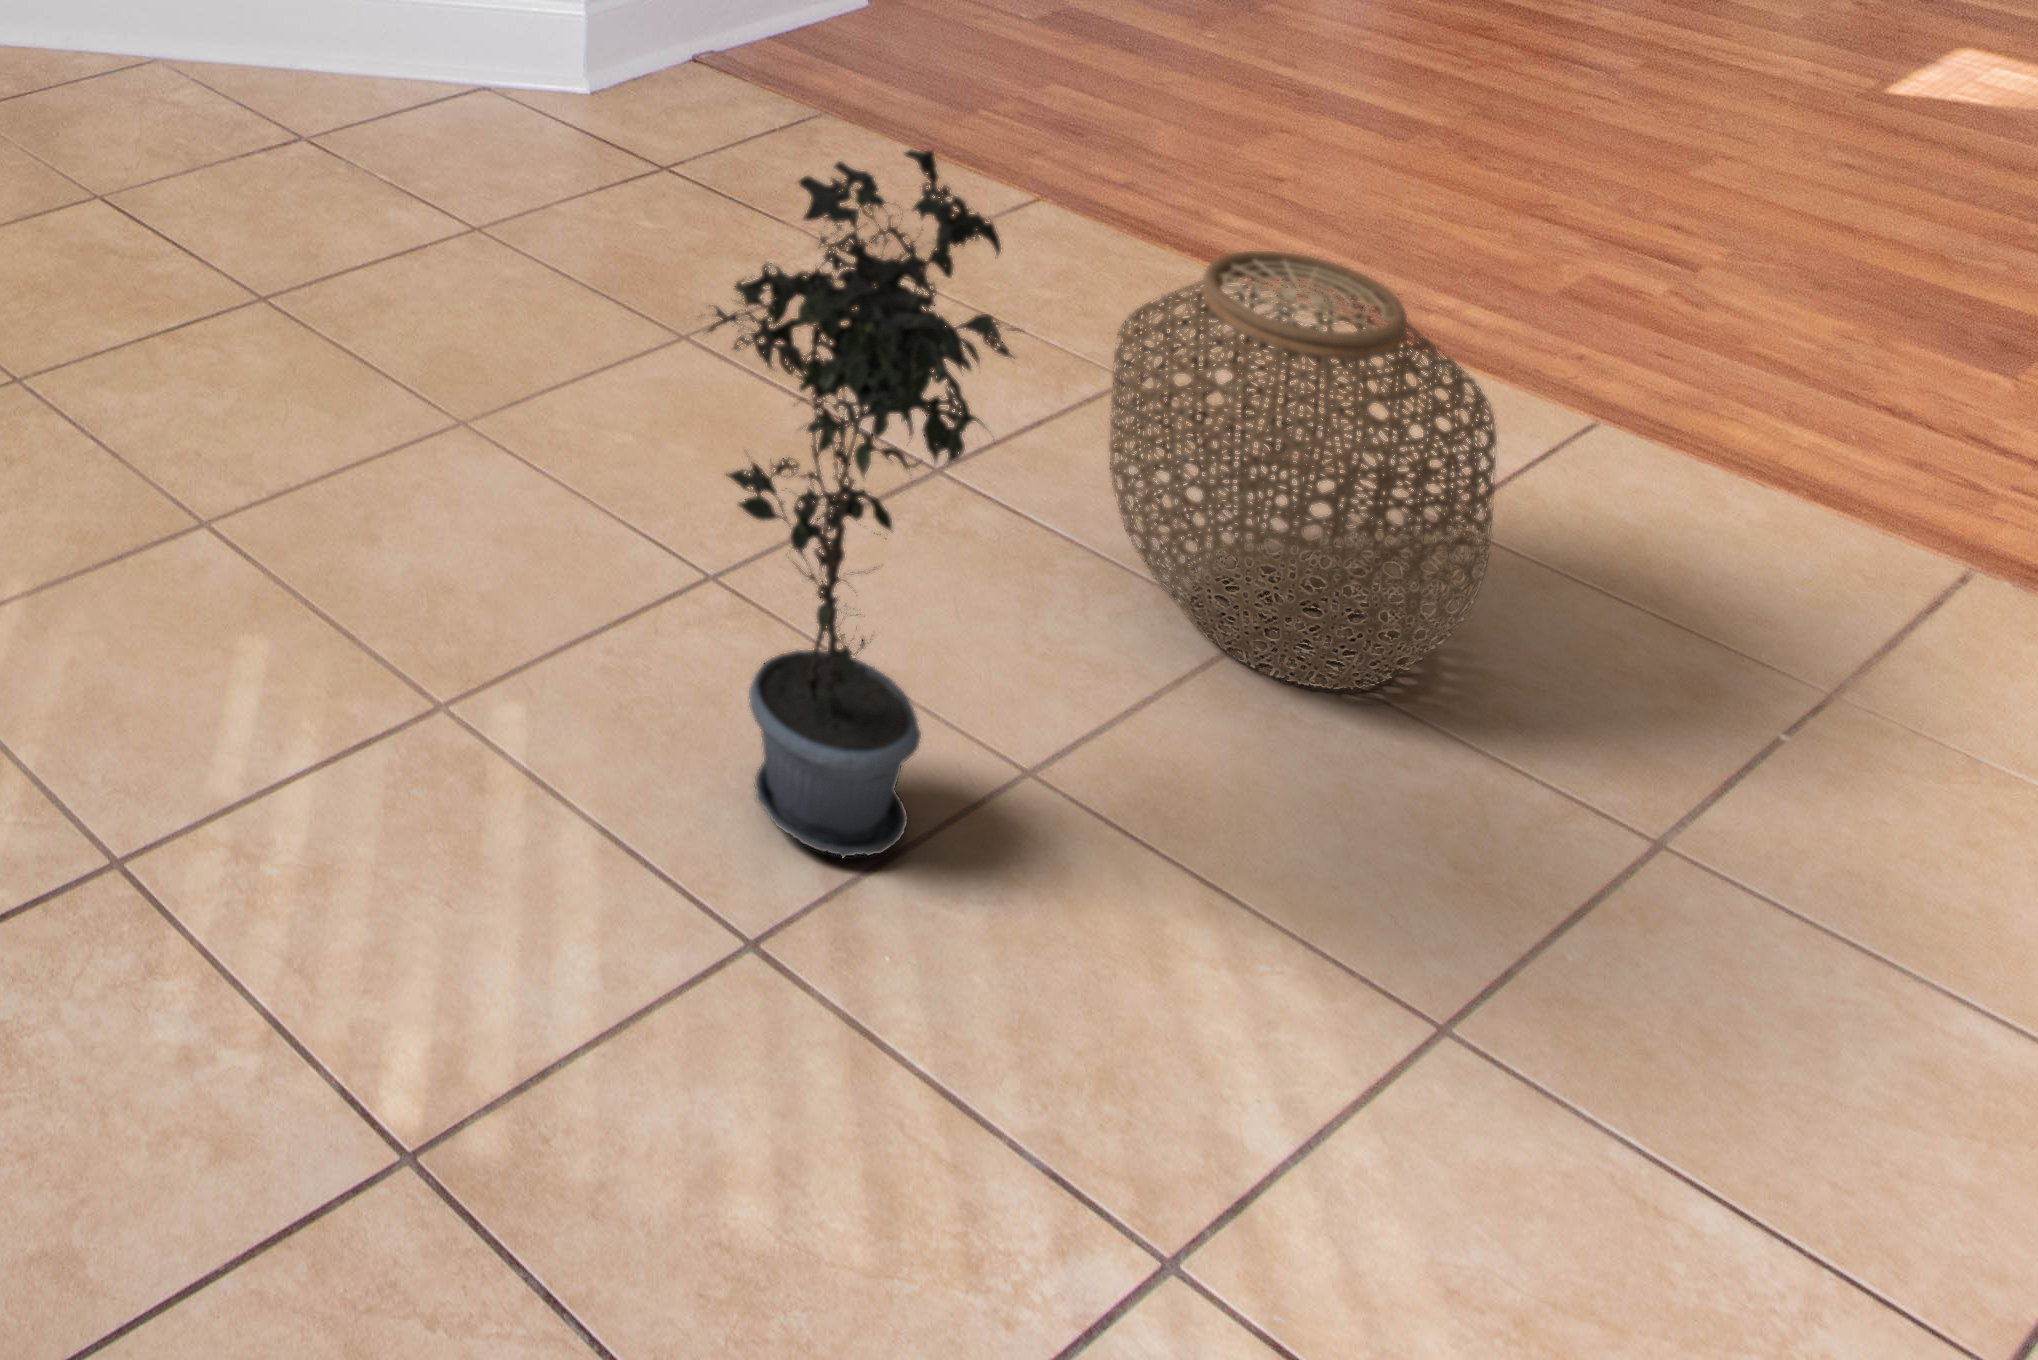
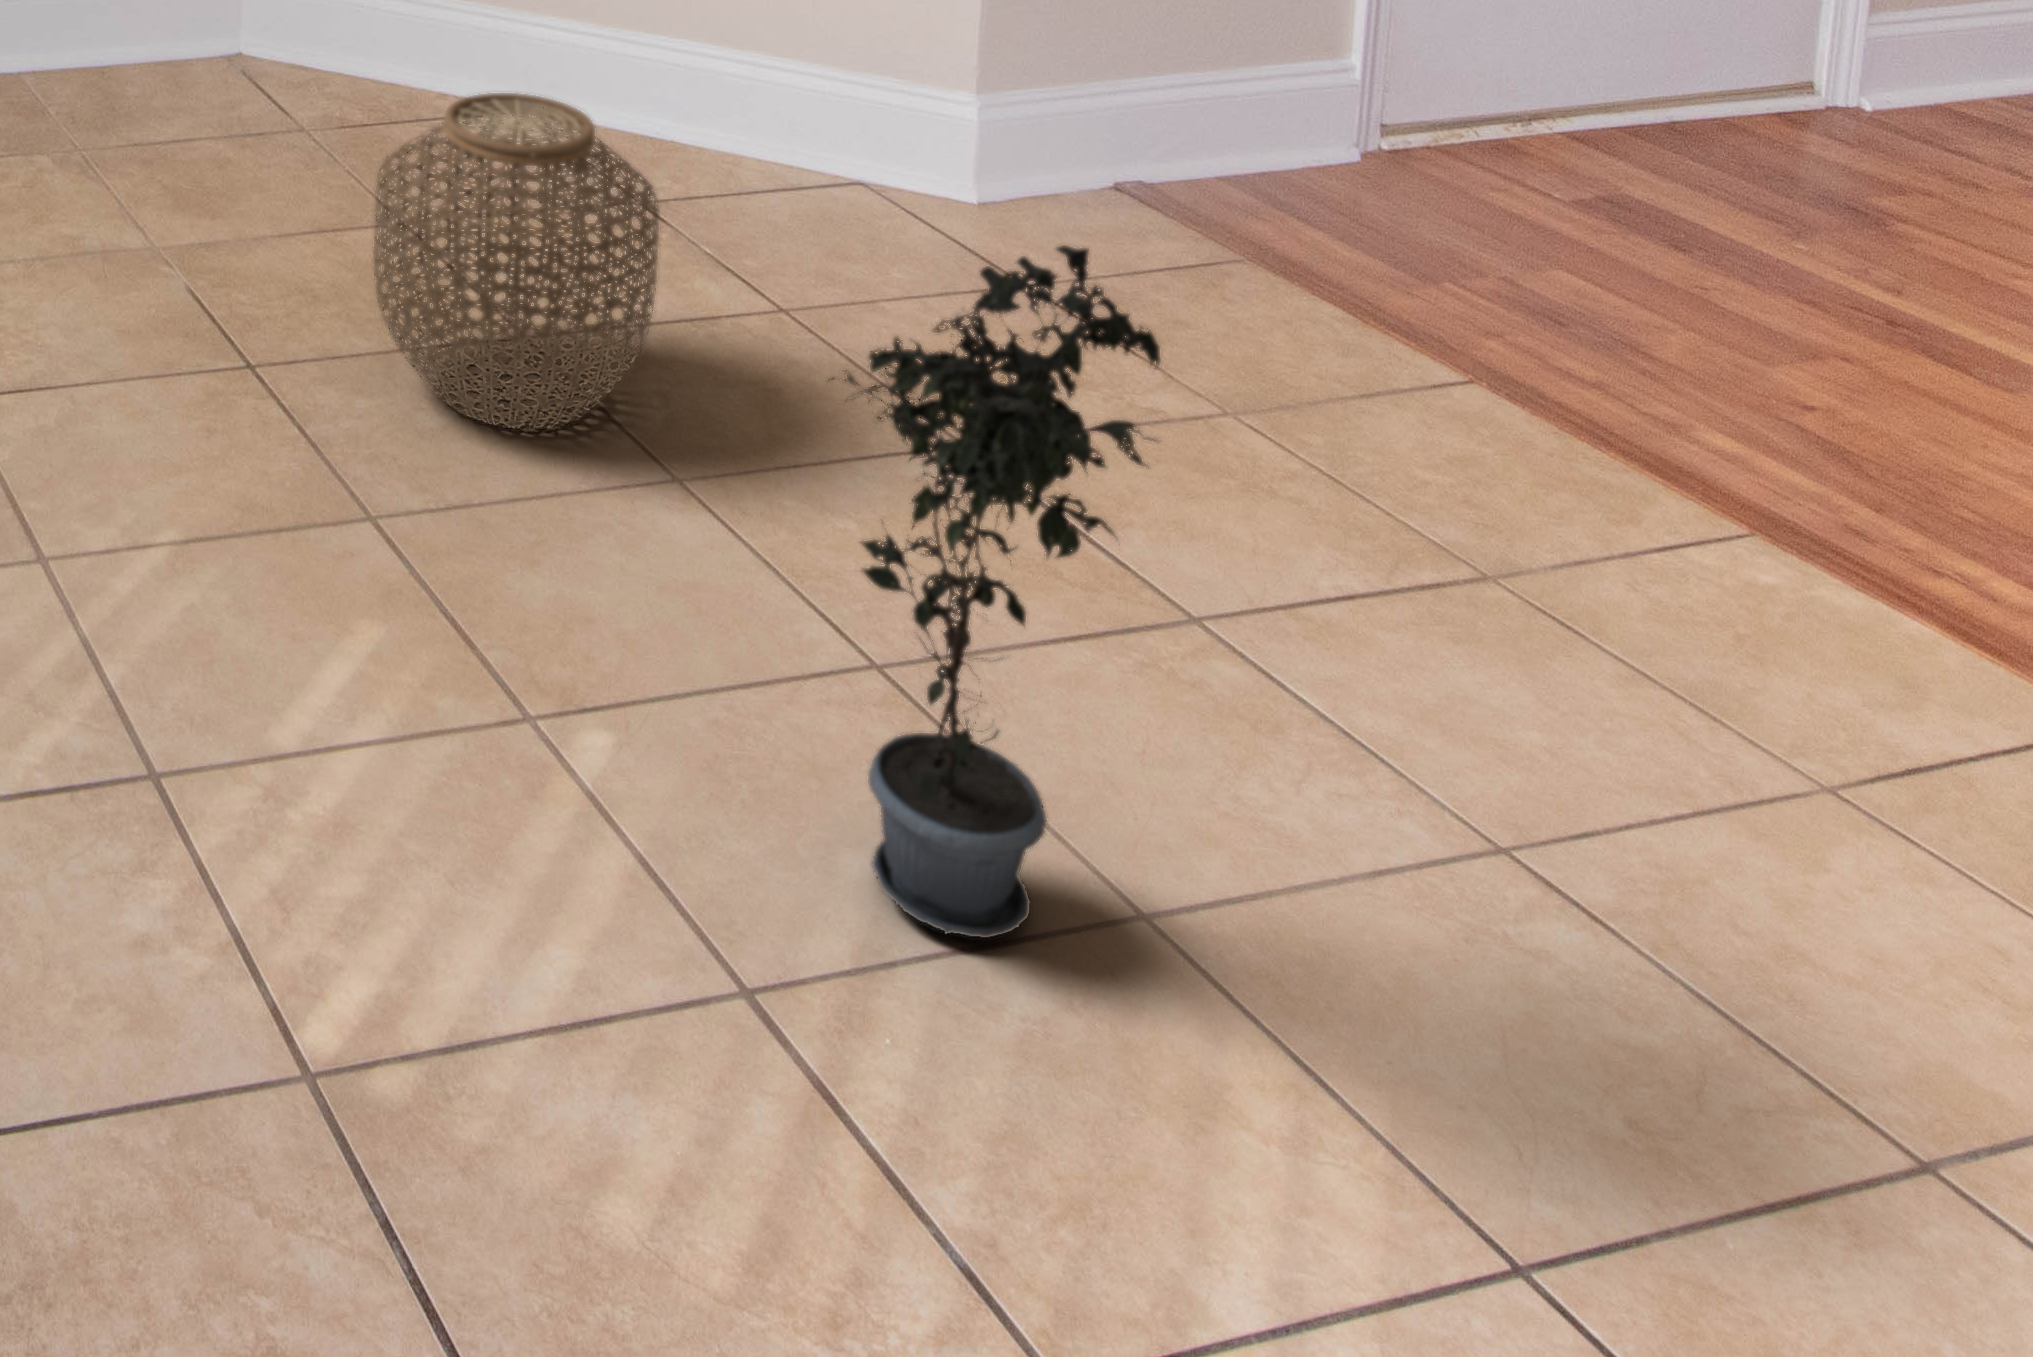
woven basket: present [1109,251,1497,690] -> present [374,93,660,429]

